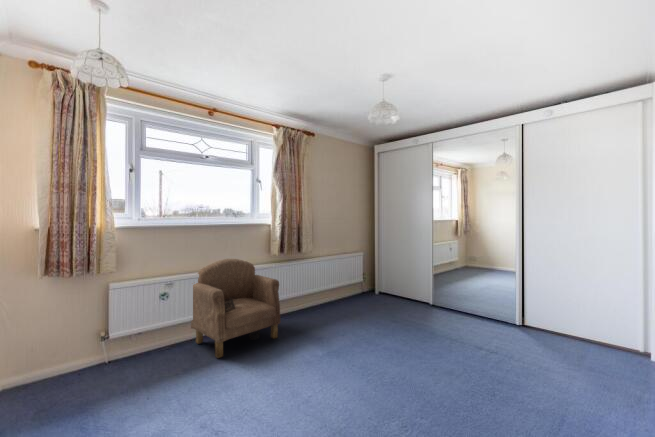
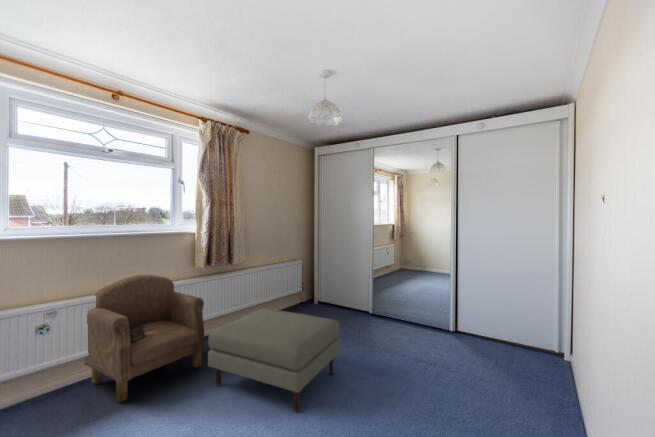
ottoman: none [284,292,400,379] -> present [208,309,340,412]

